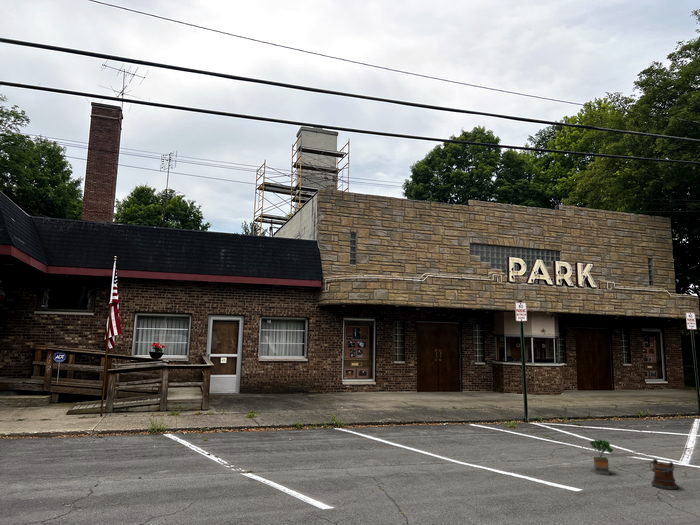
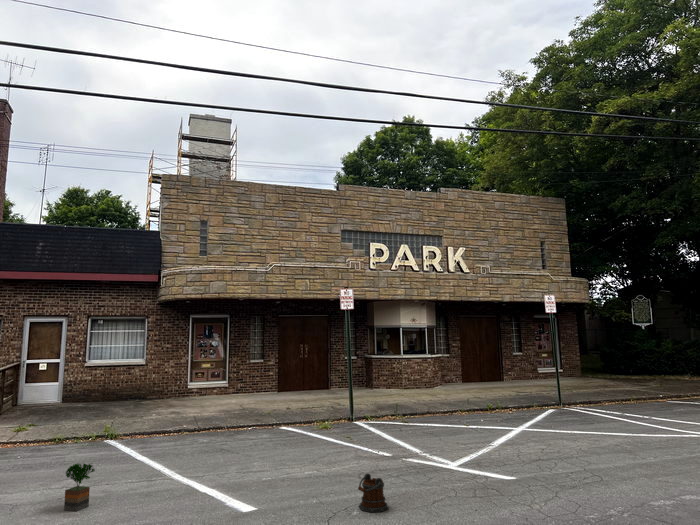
potted tree: present [590,440,613,475] -> present [64,464,95,511]

